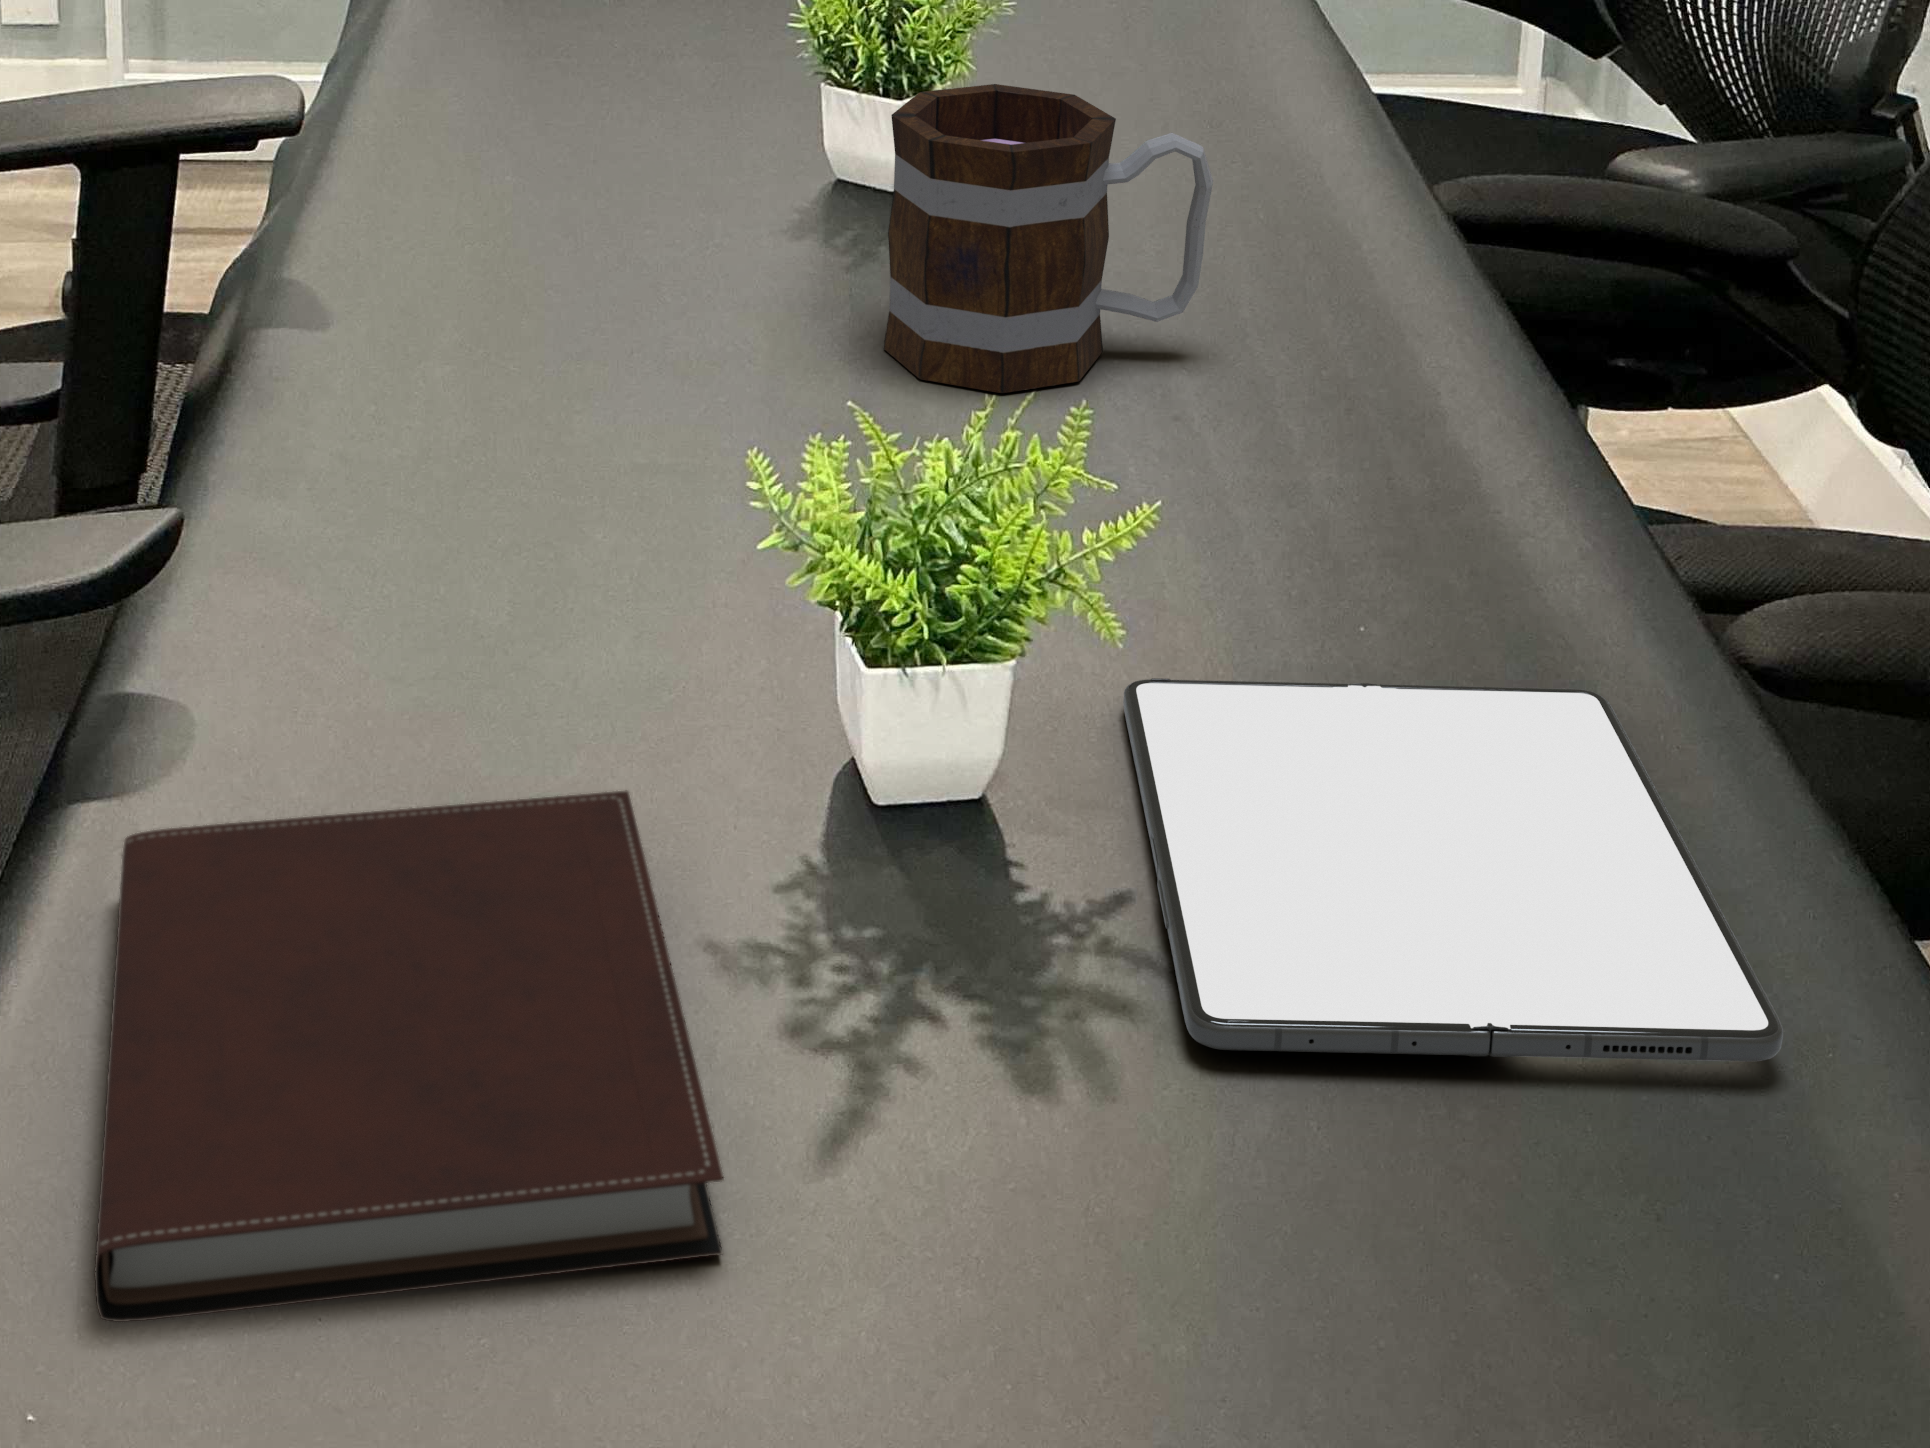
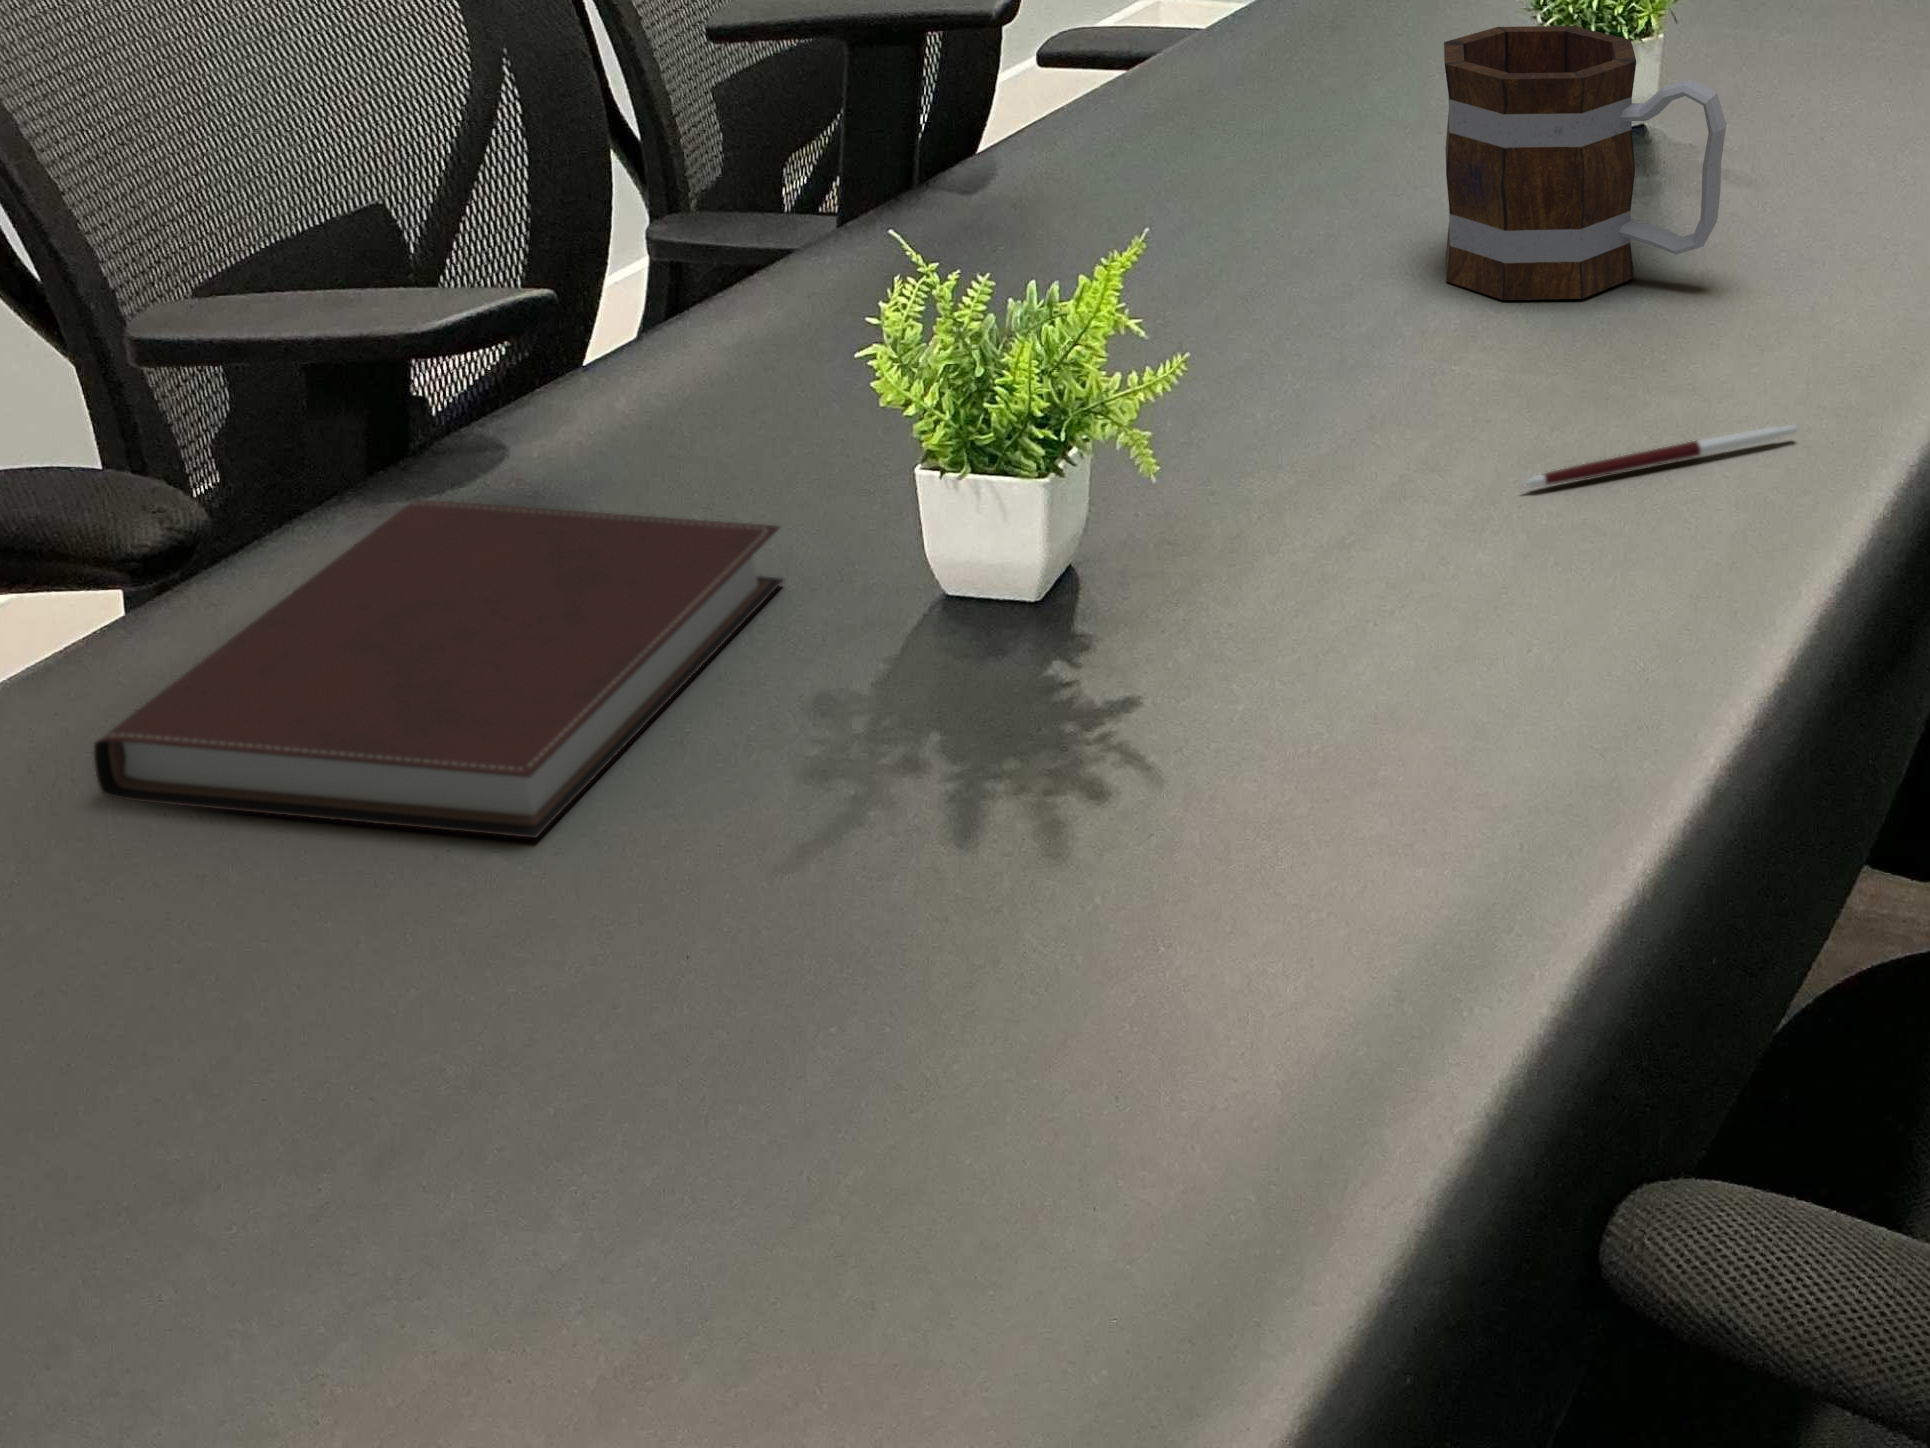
pen: none [1273,495,1464,605] -> present [1522,425,1797,487]
tablet: present [1123,678,1783,1061] -> none [1035,520,1700,867]

